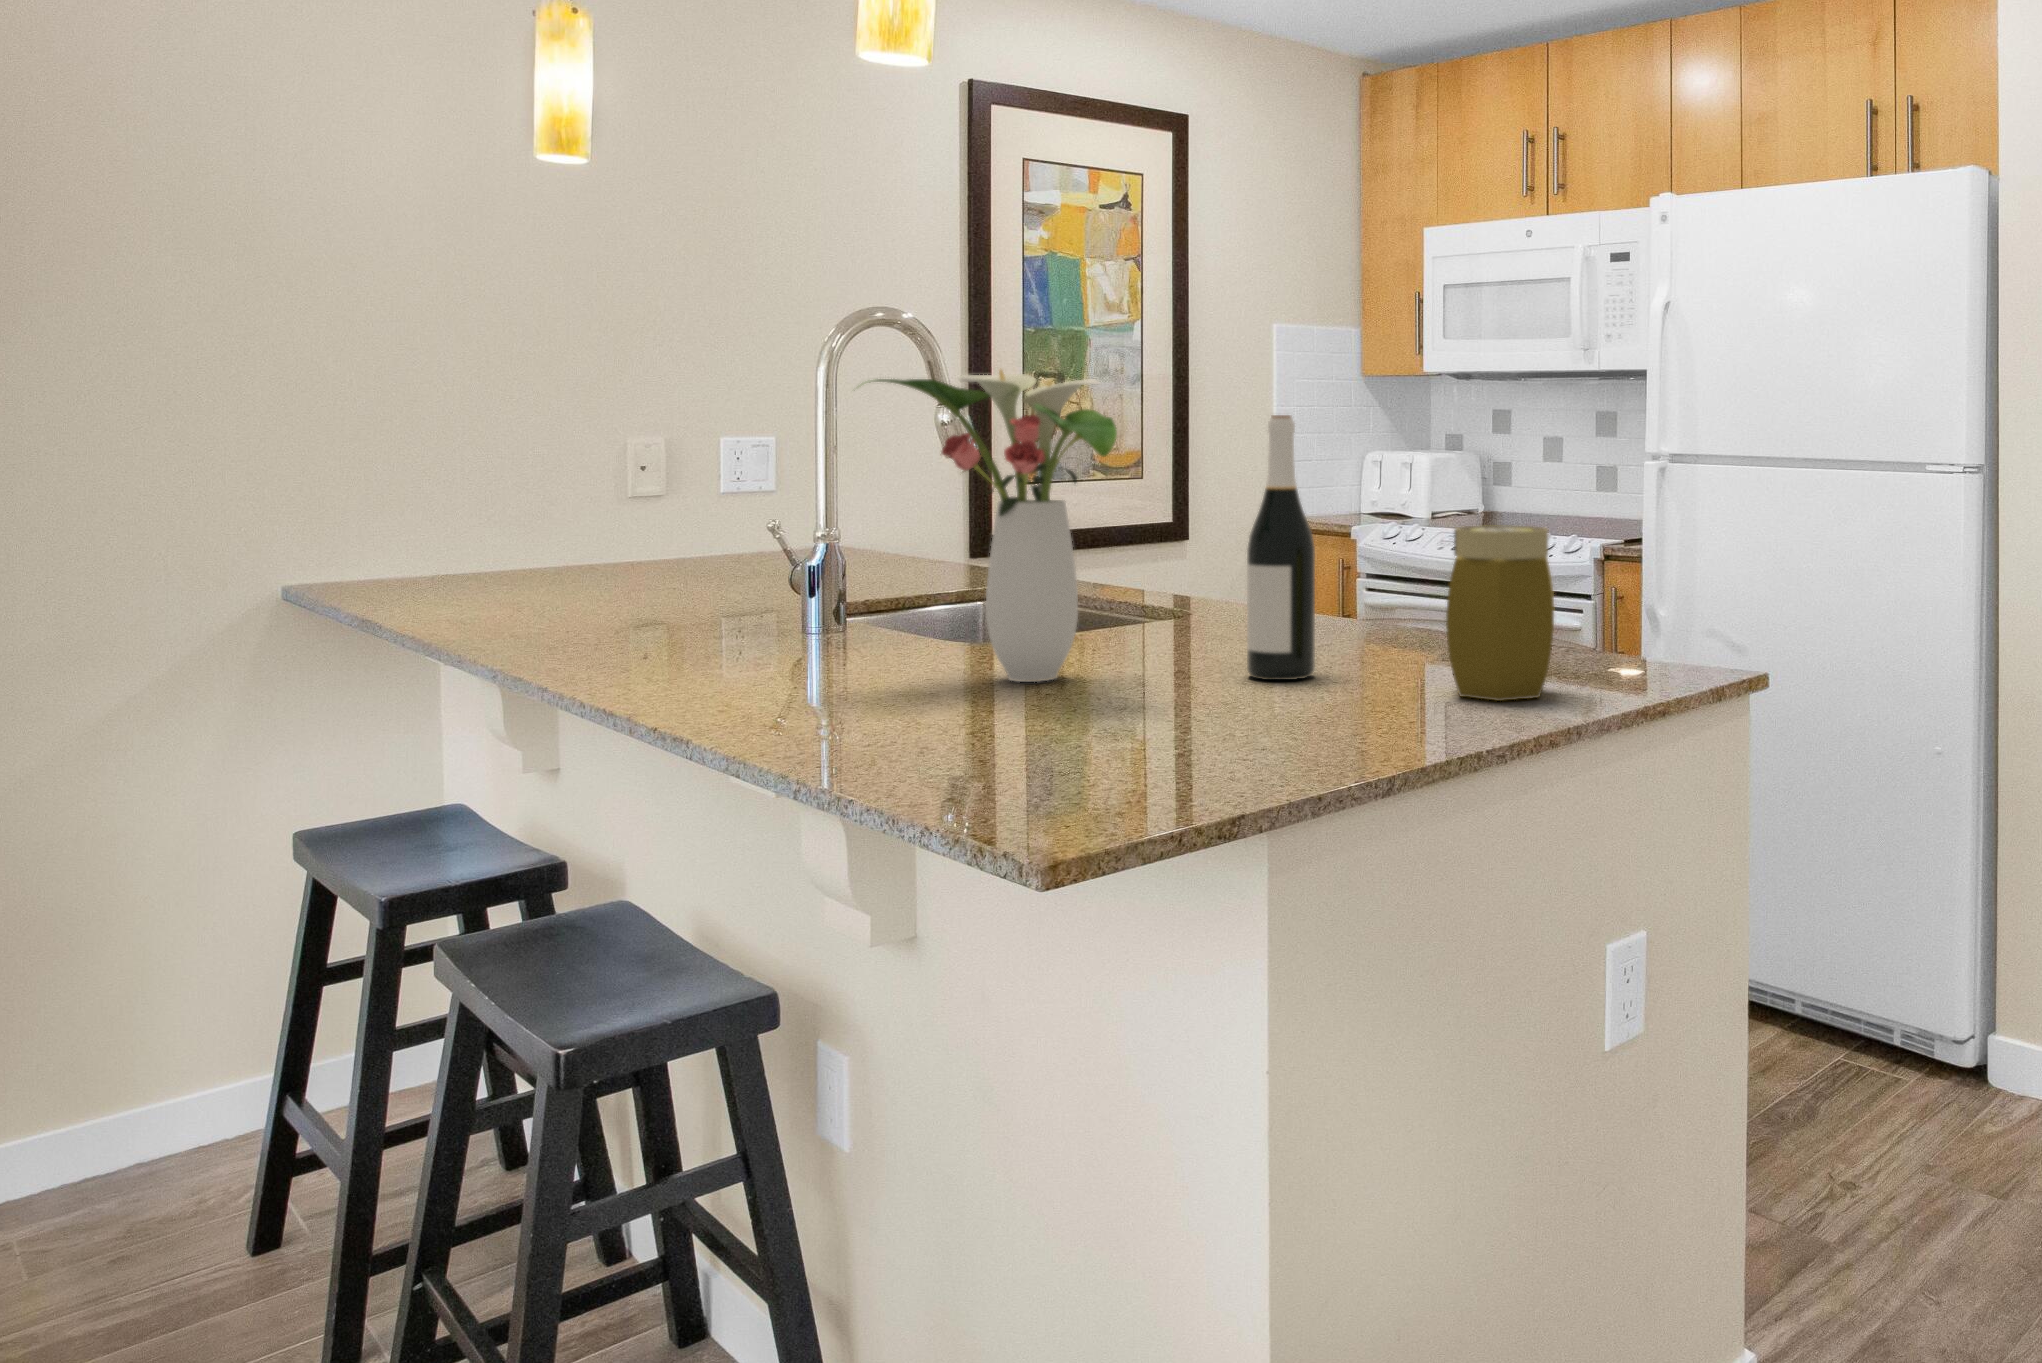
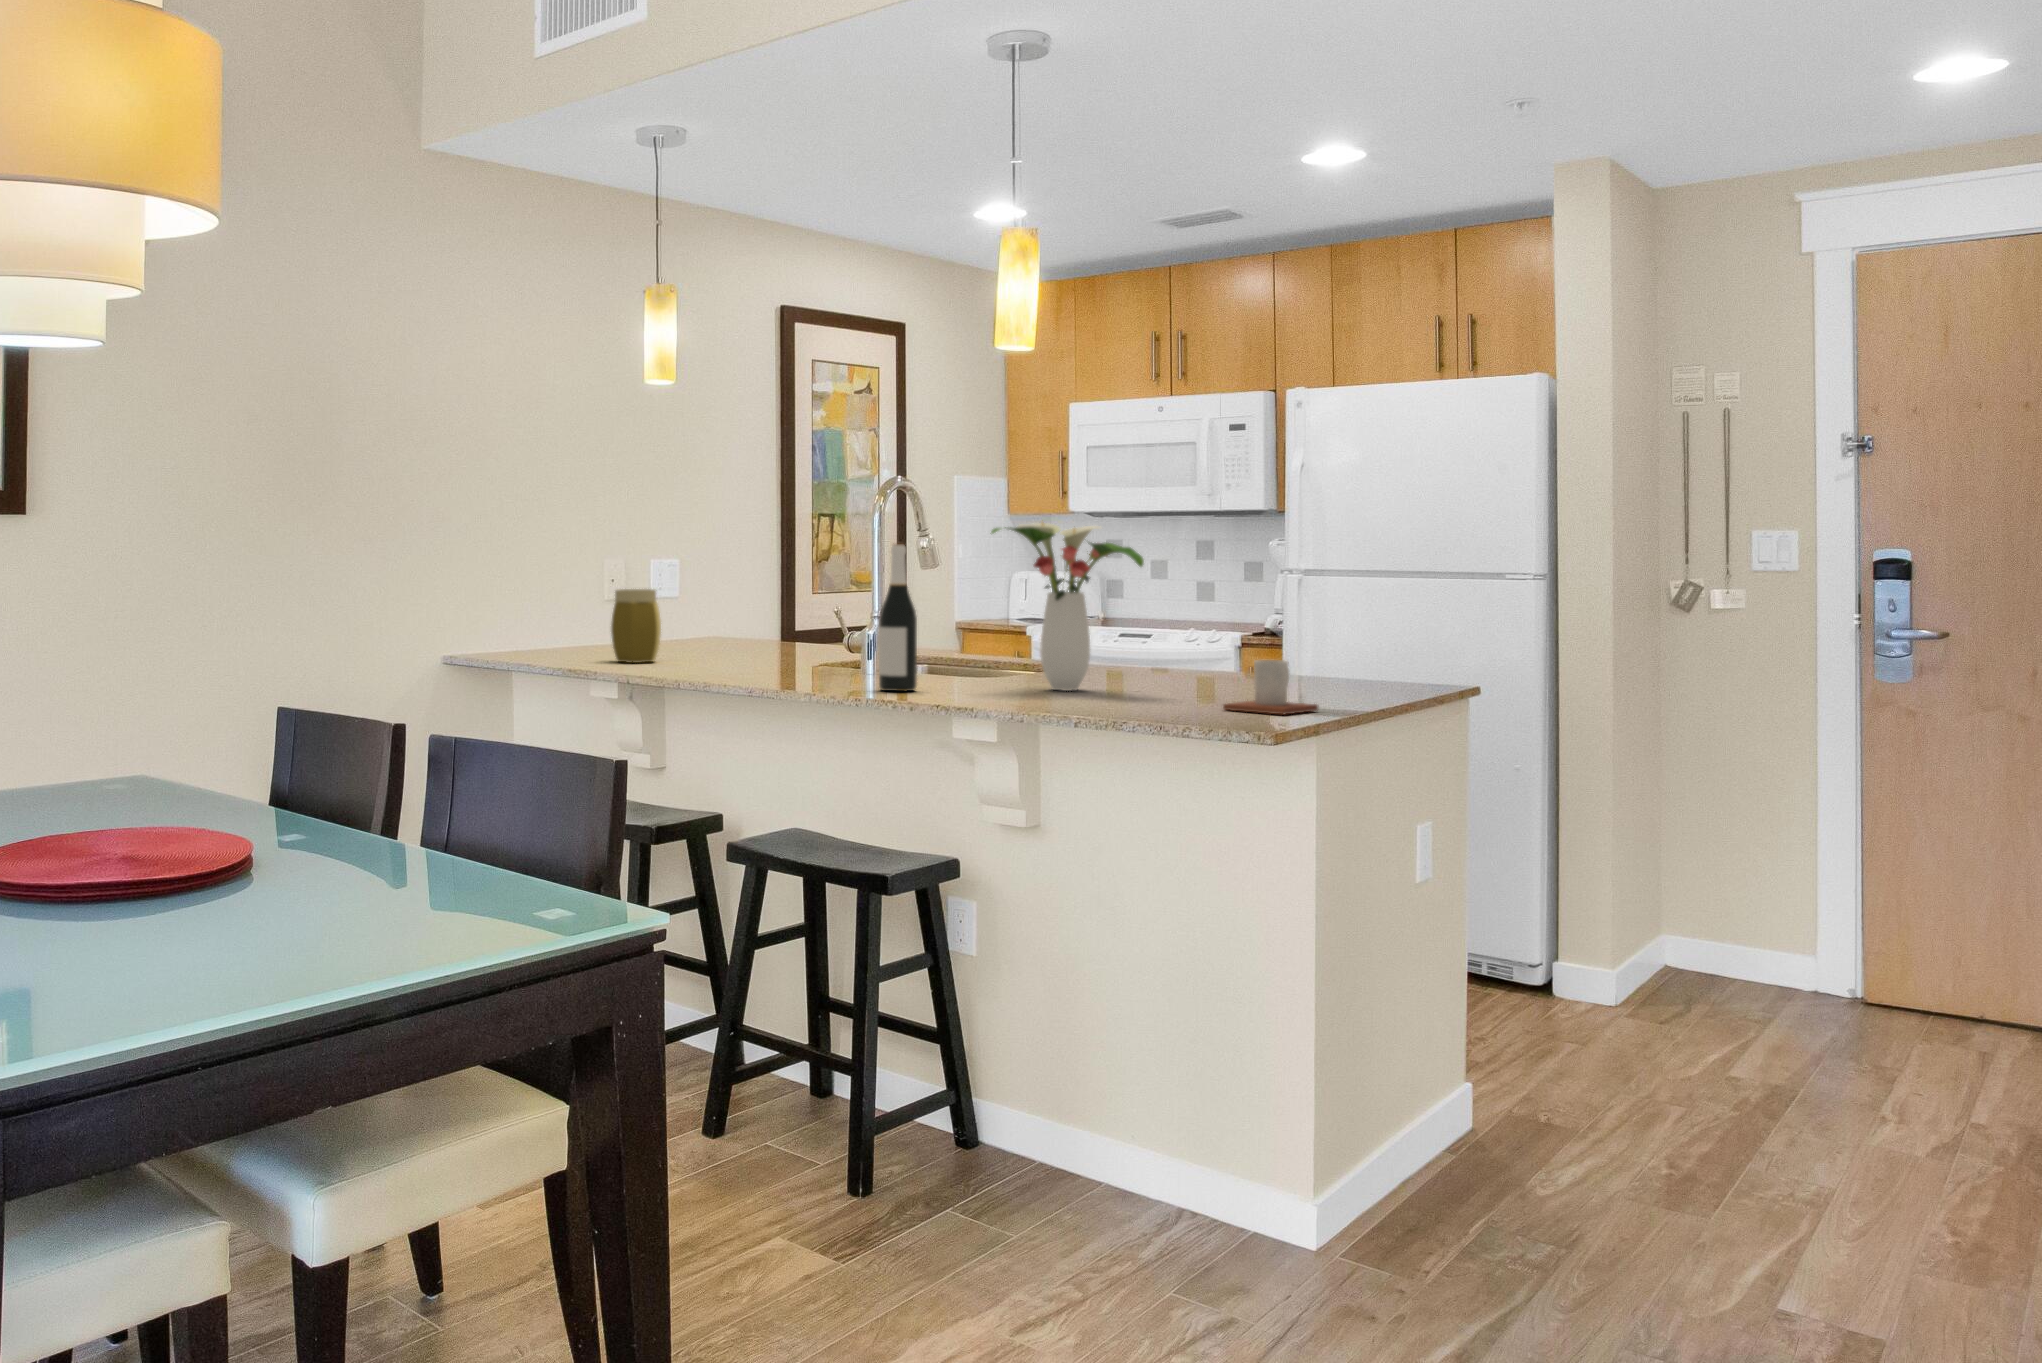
wine bottle: present [1247,415,1315,680] -> present [879,544,917,691]
jar: present [1446,525,1554,701] -> present [611,589,661,663]
mug: none [1175,646,1364,771] -> present [1223,660,1318,715]

